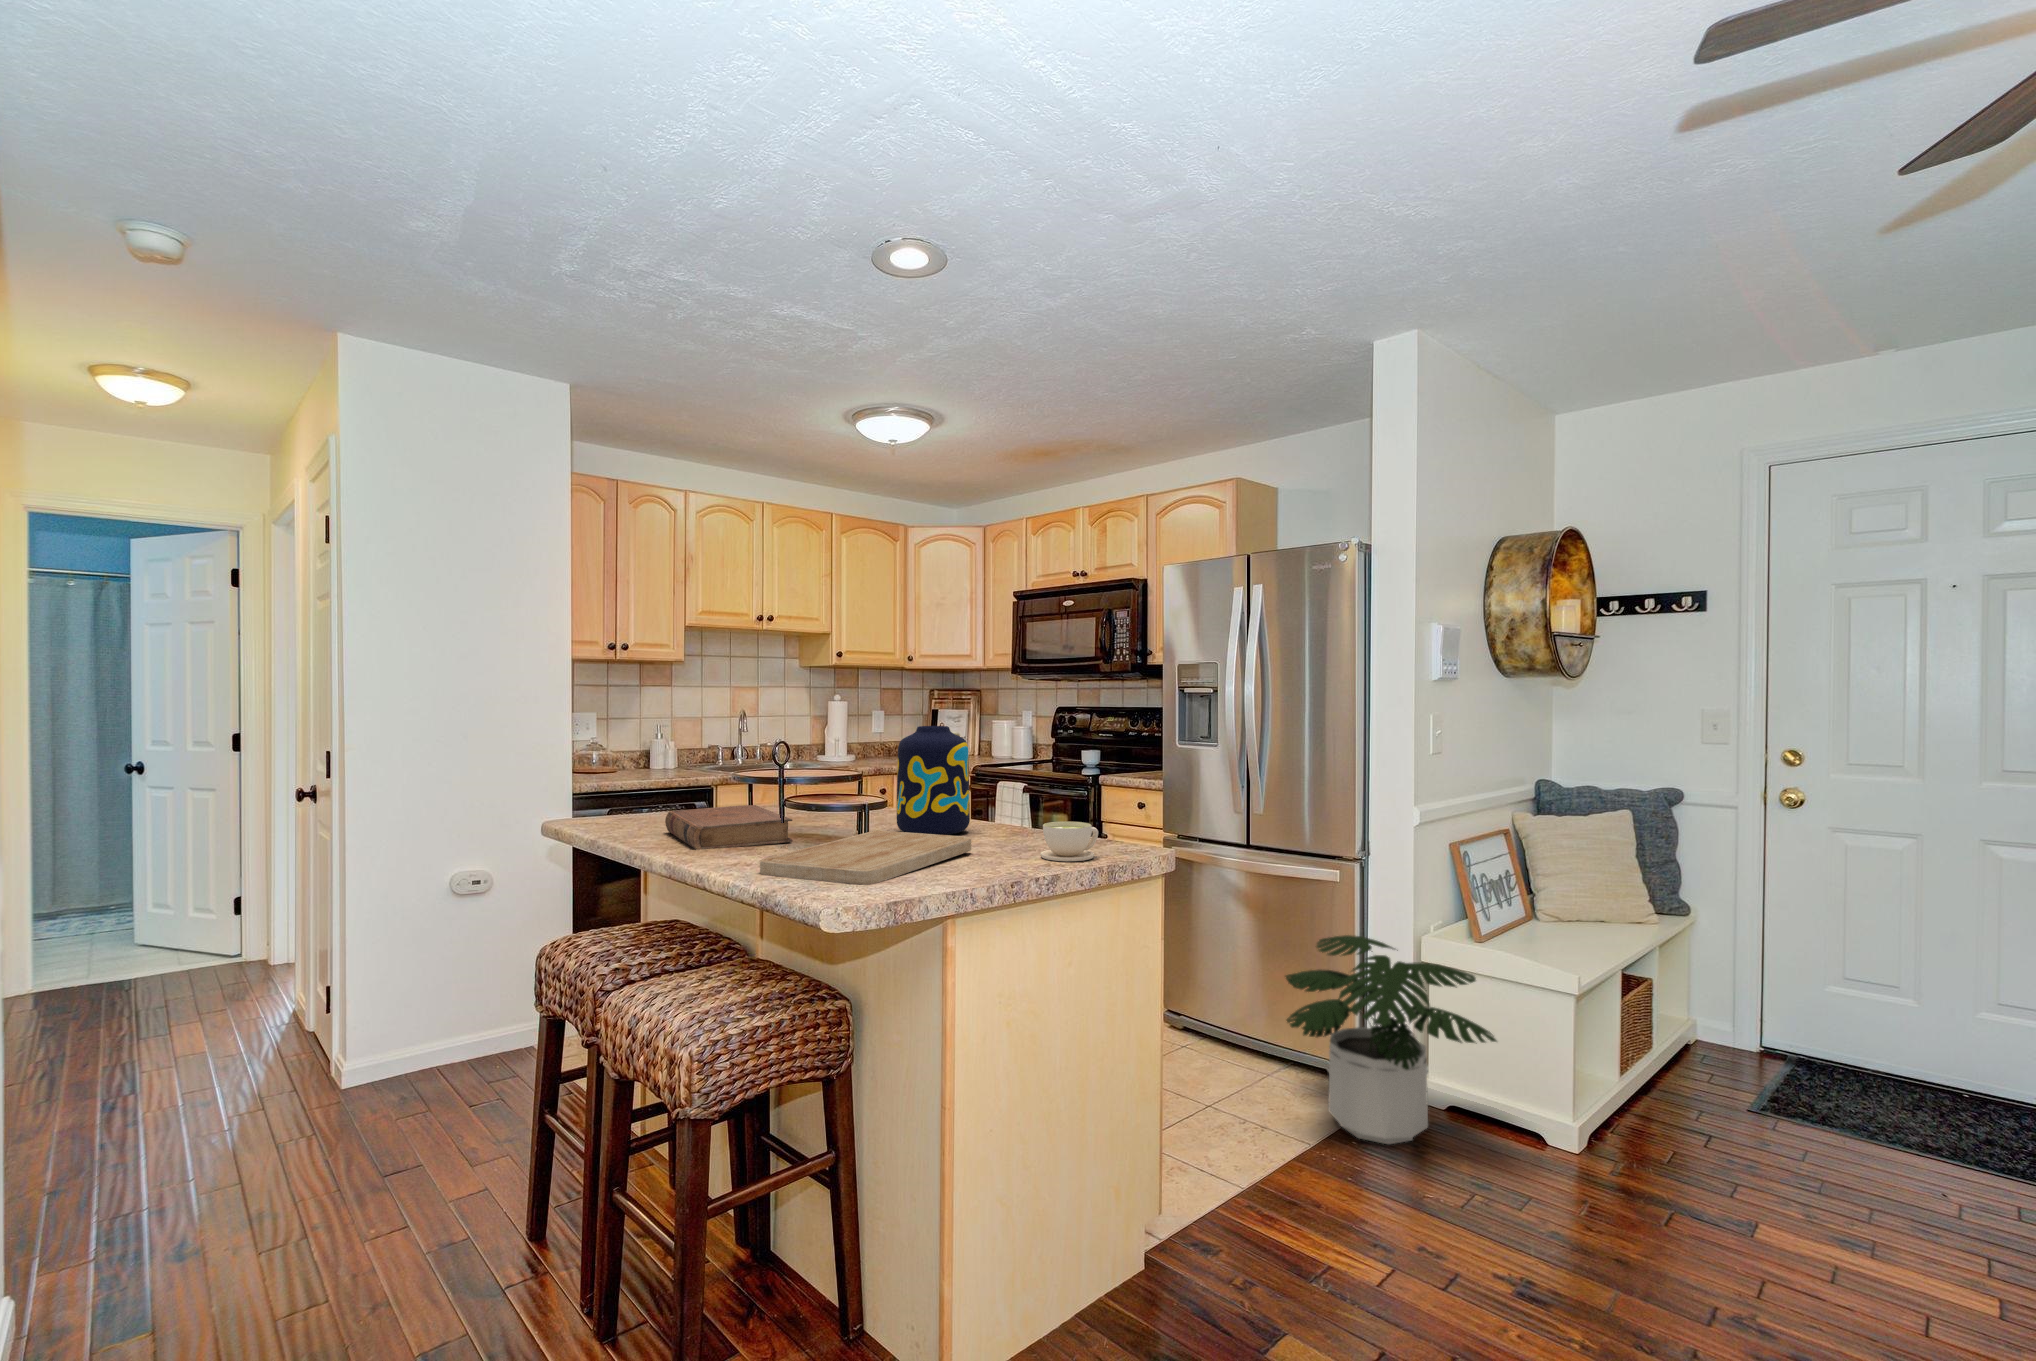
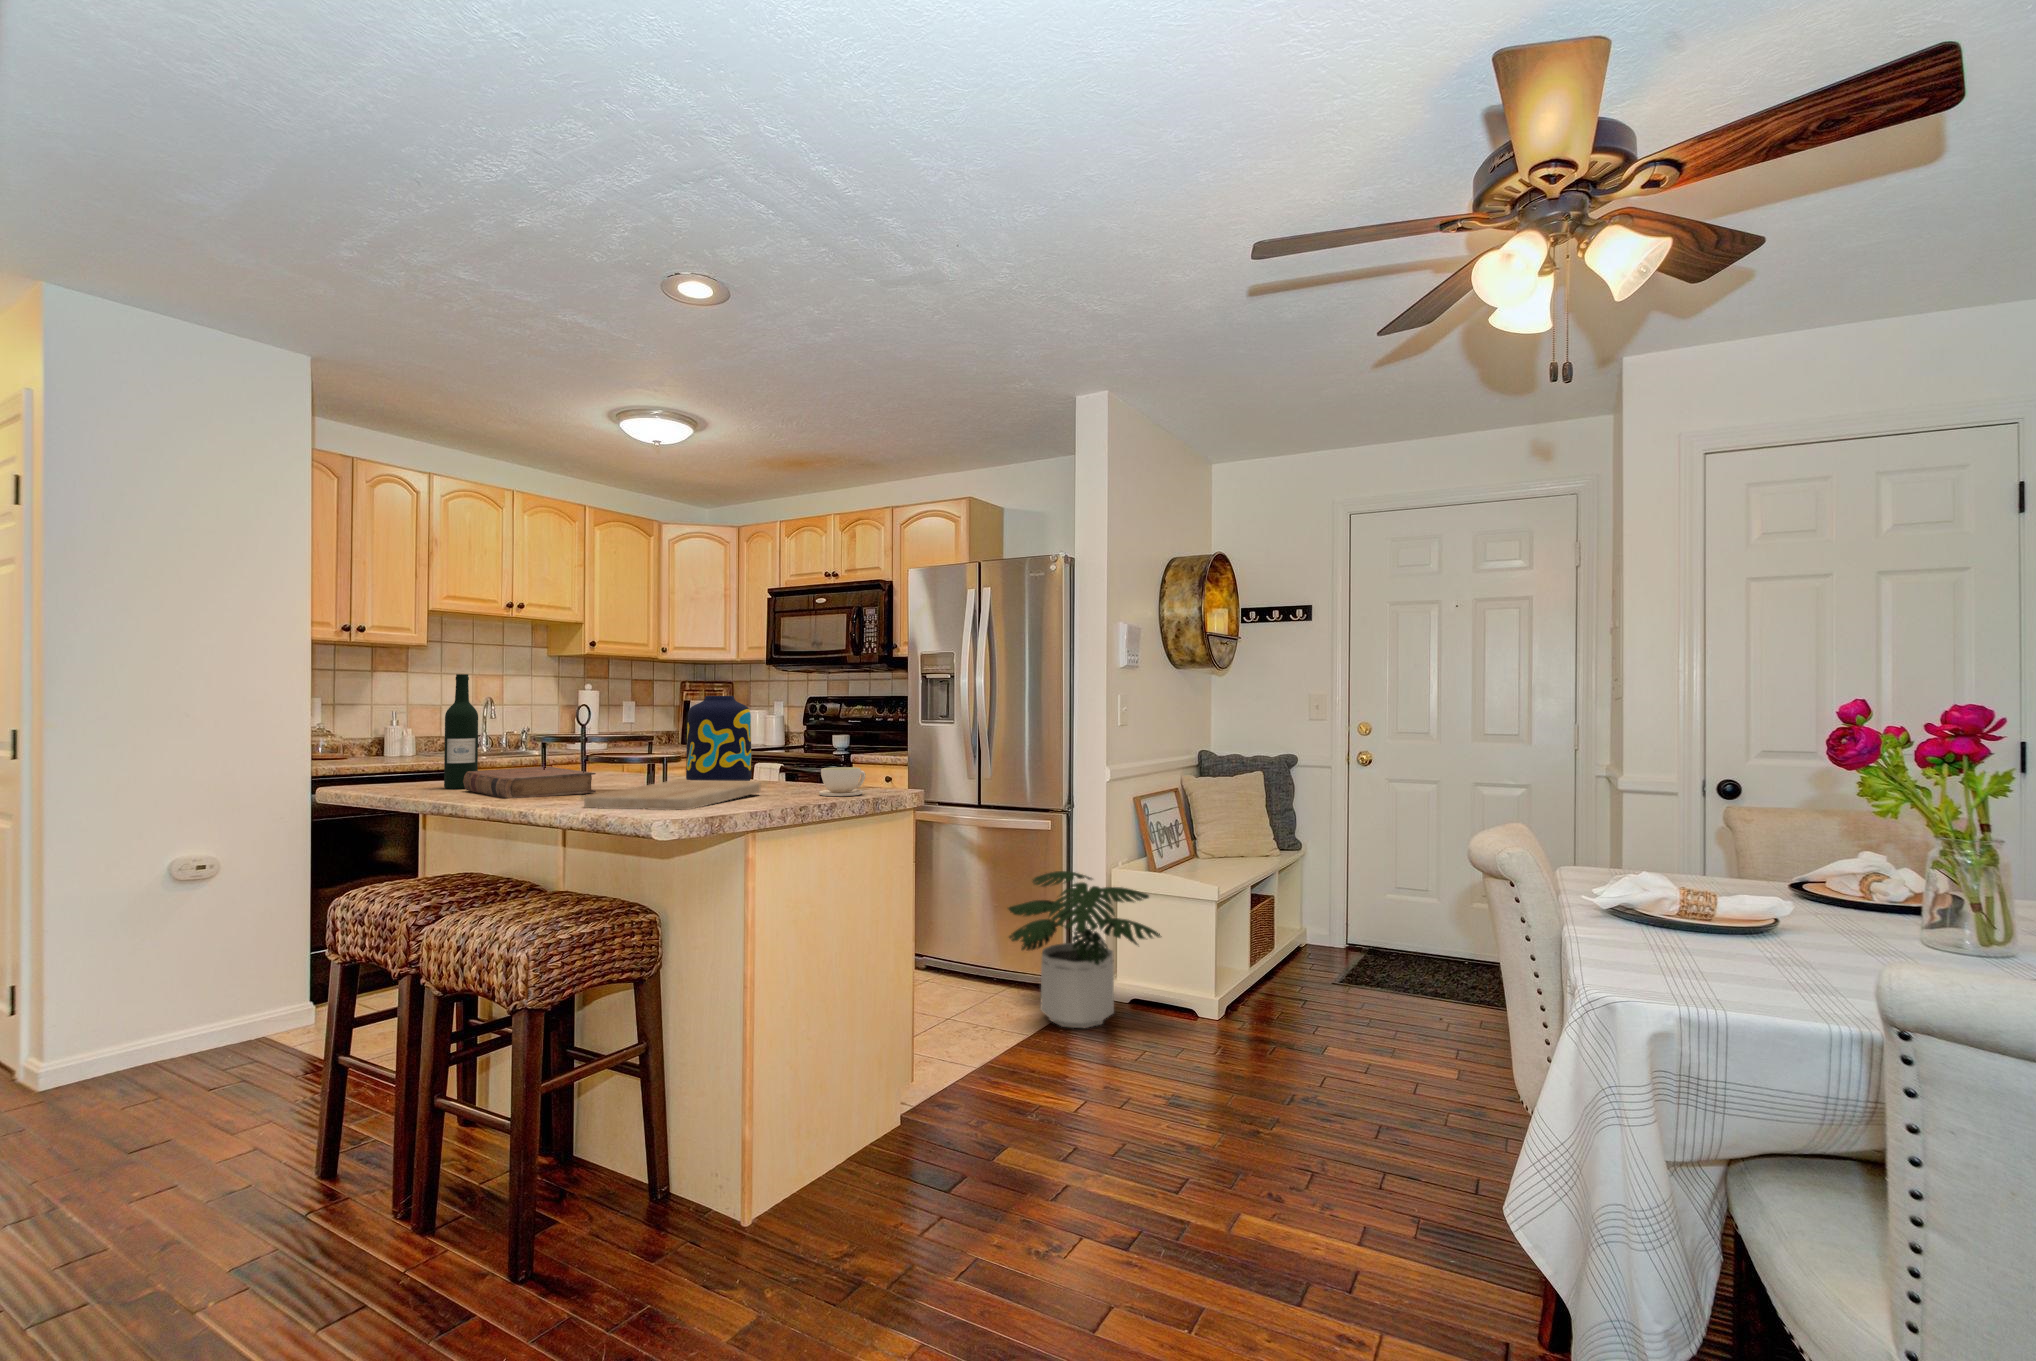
wine bottle: none [652,703,685,828] -> present [444,674,478,789]

